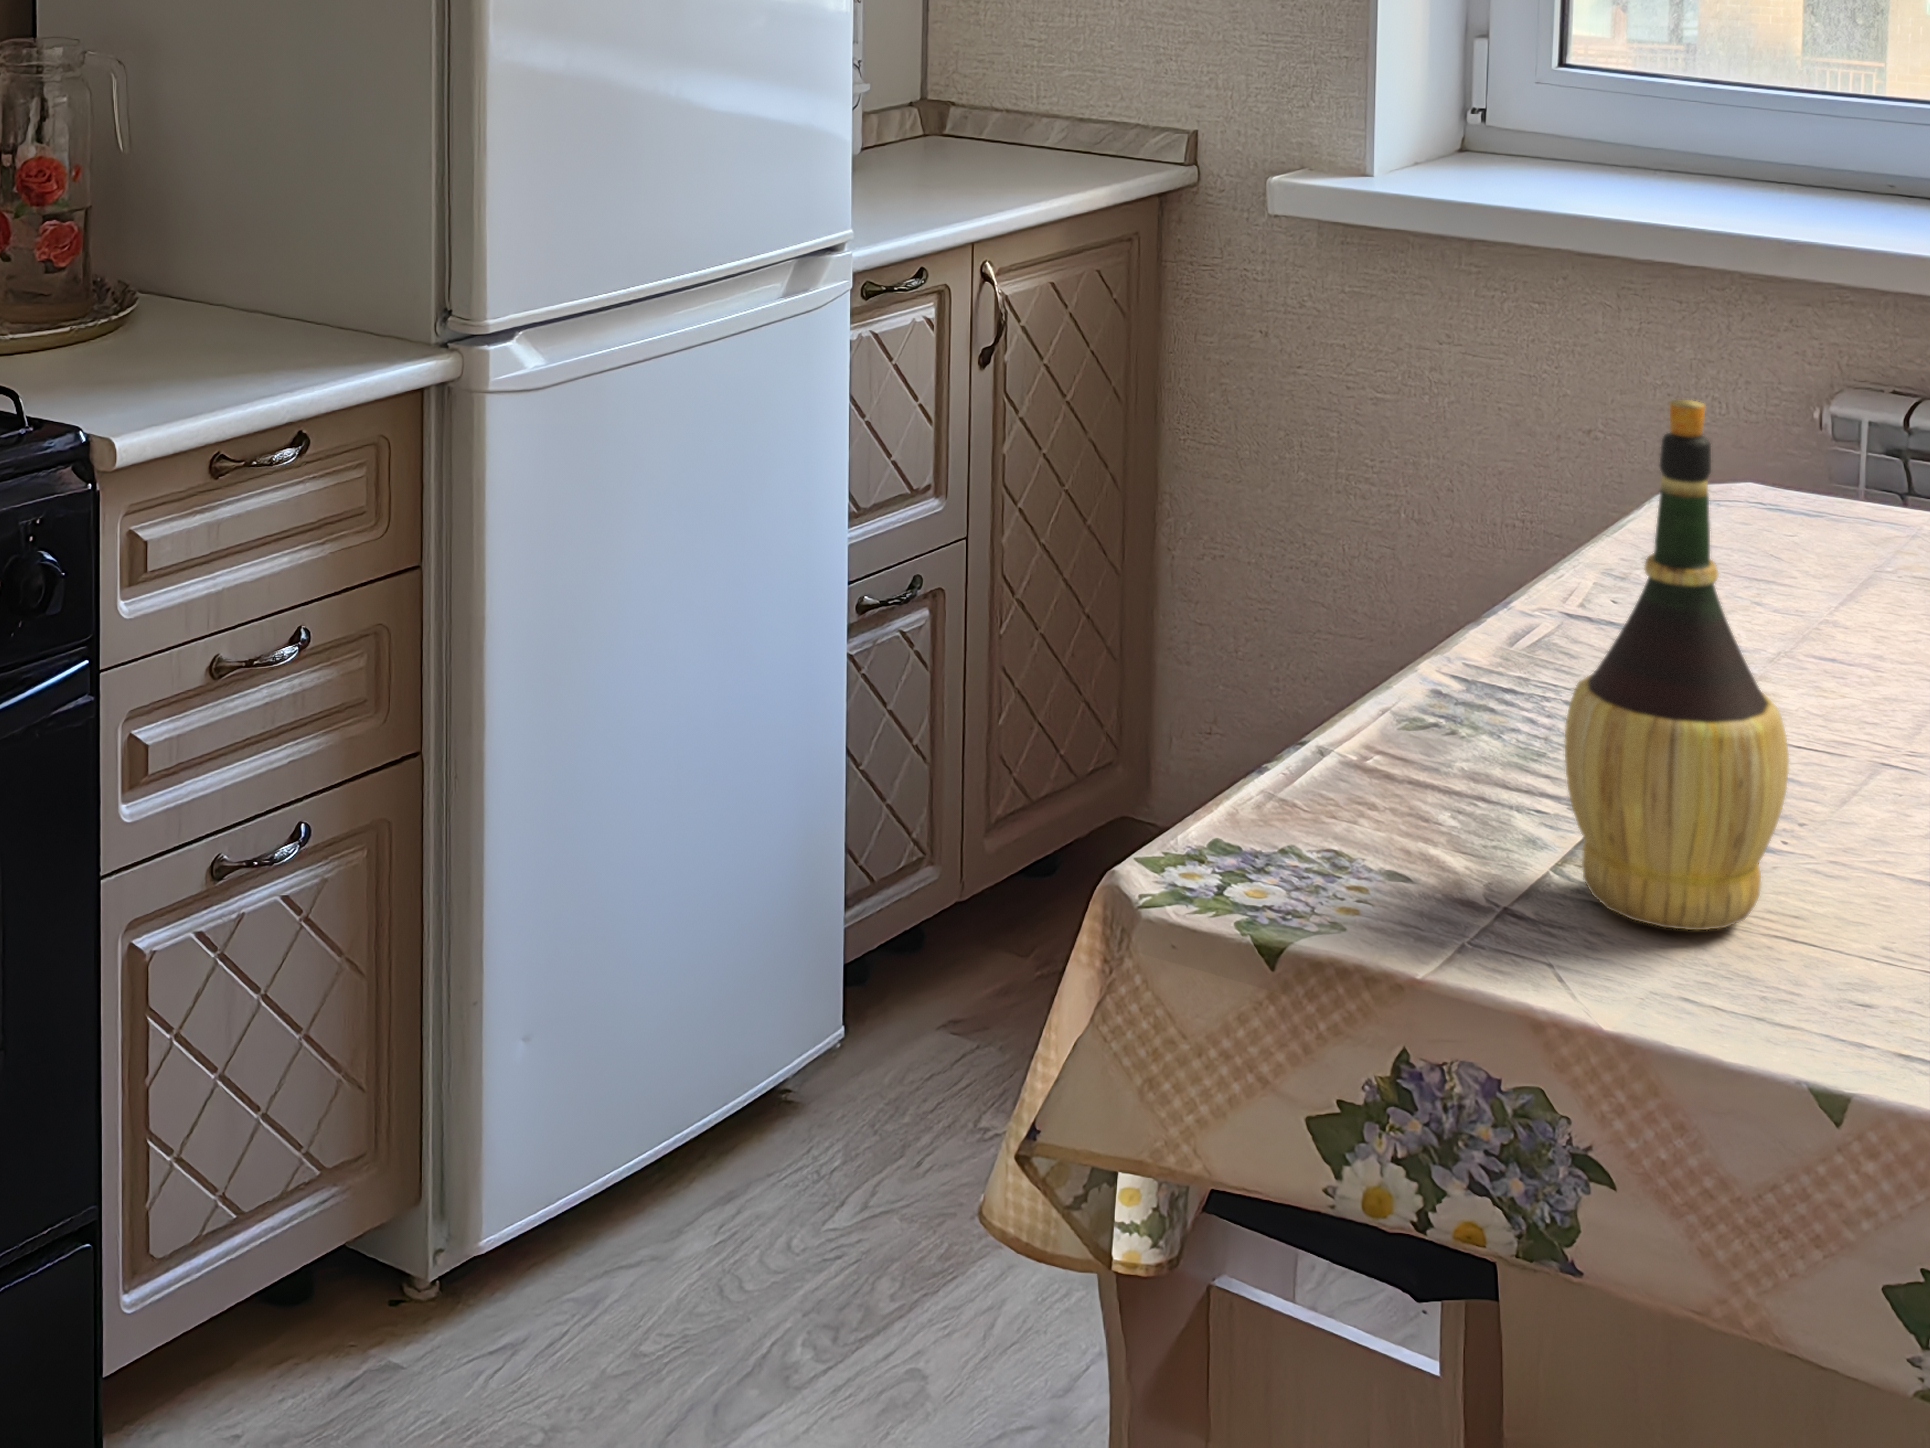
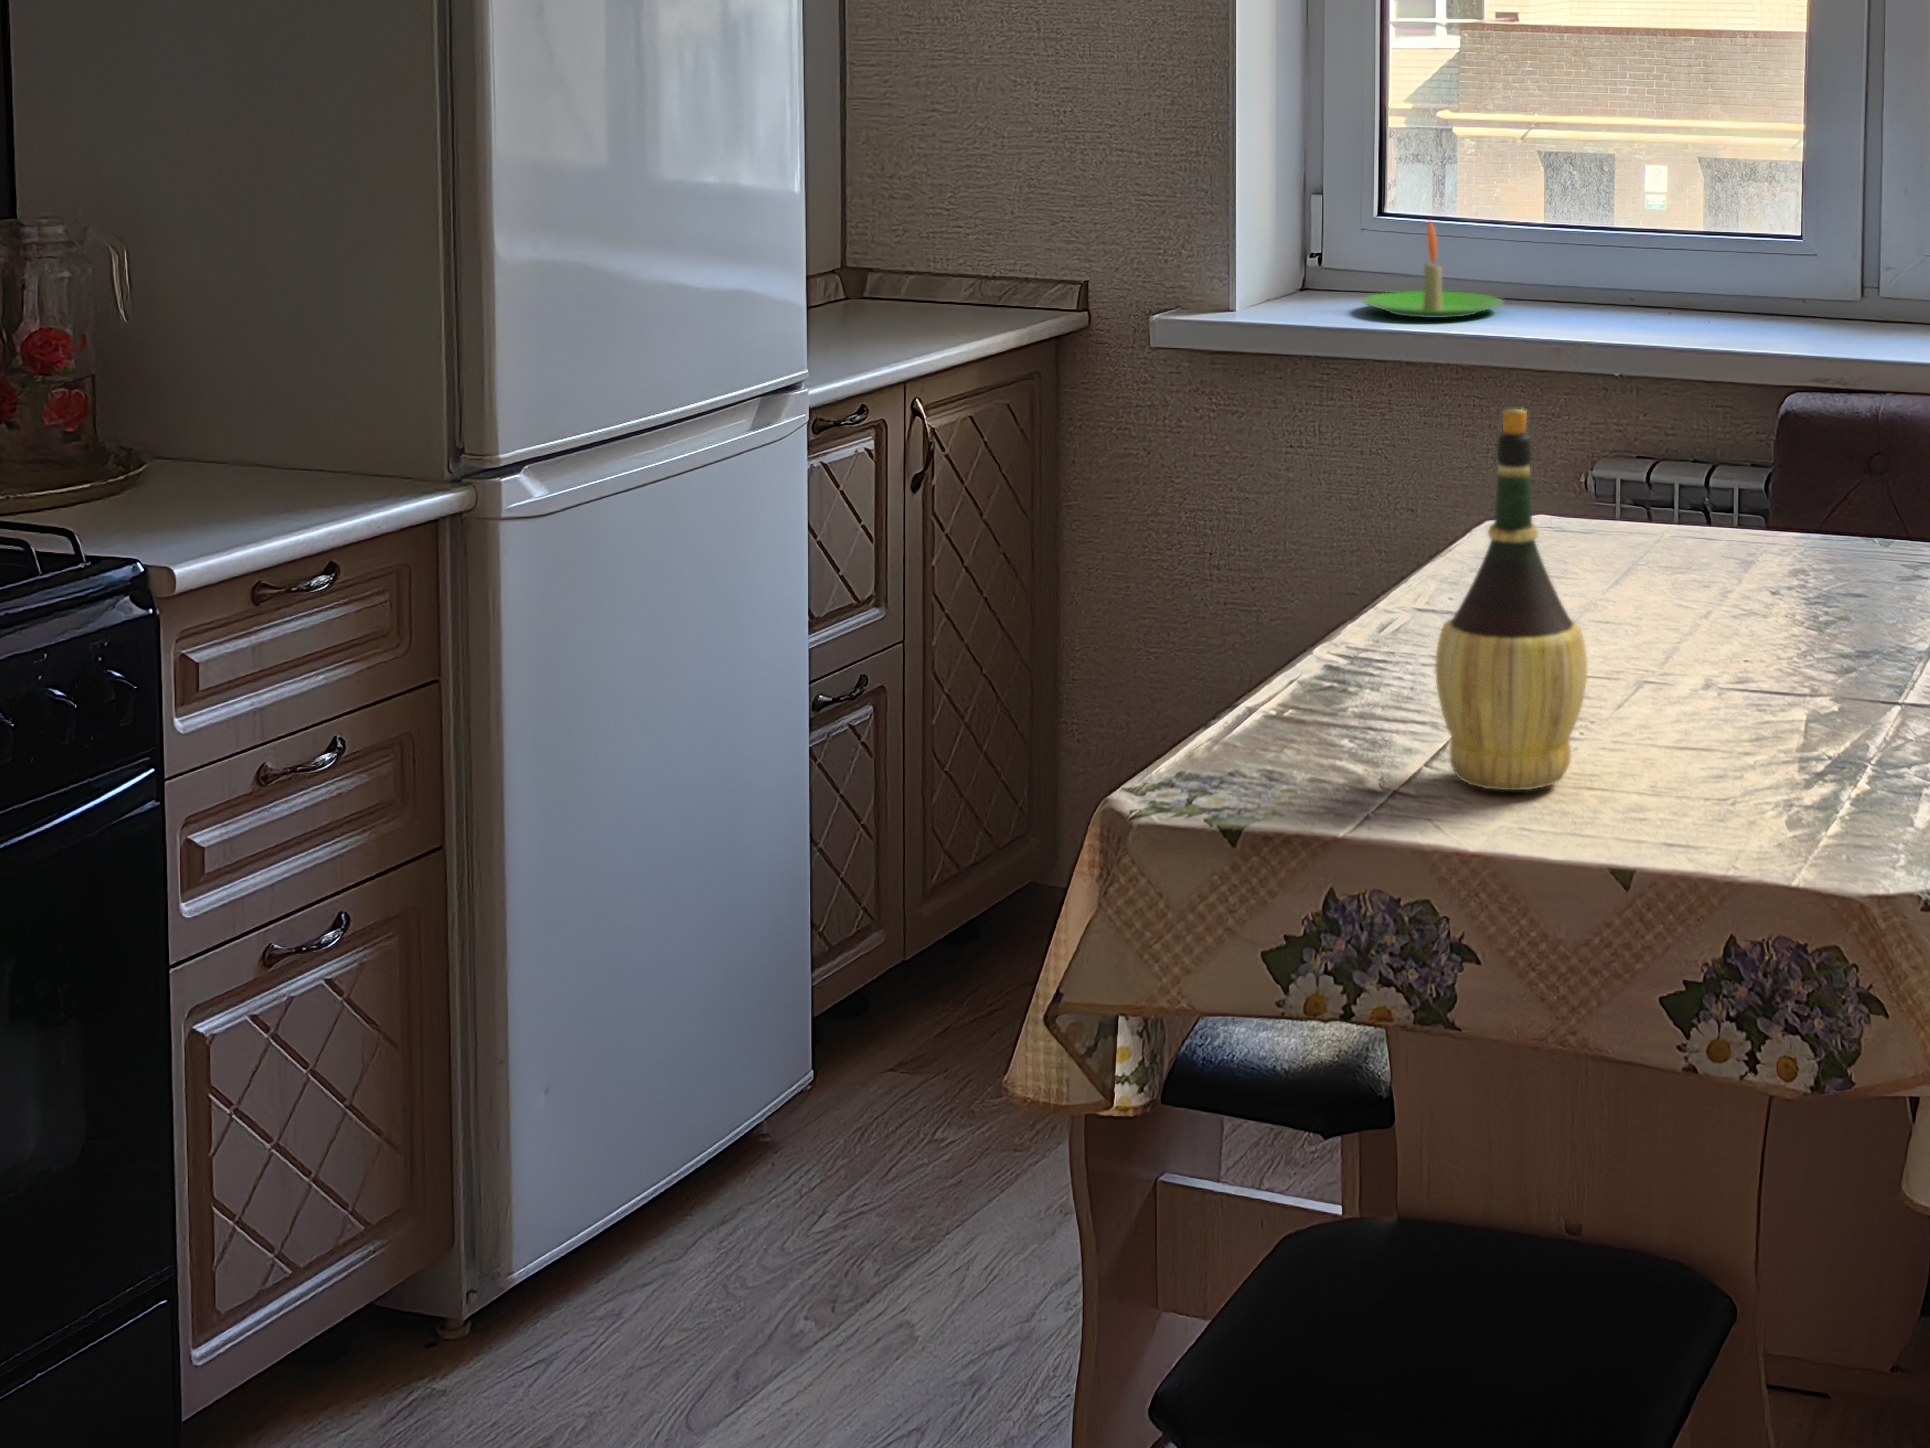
candle: none [1531,77,1716,199] -> present [1363,222,1503,318]

